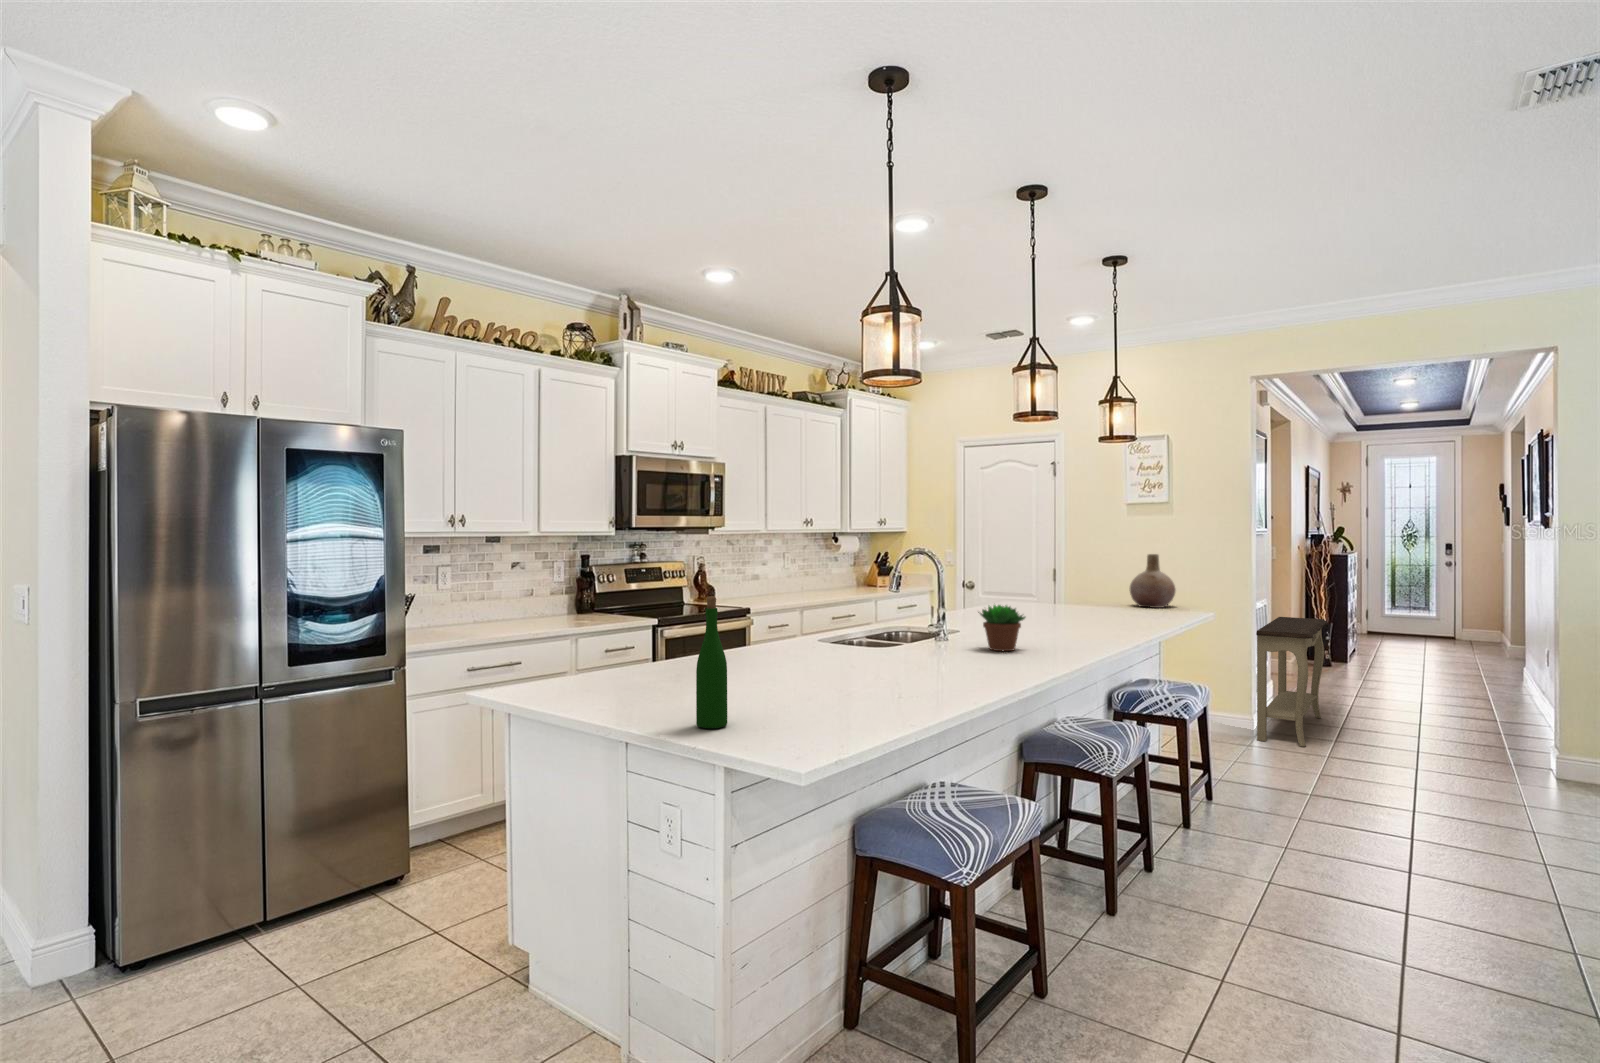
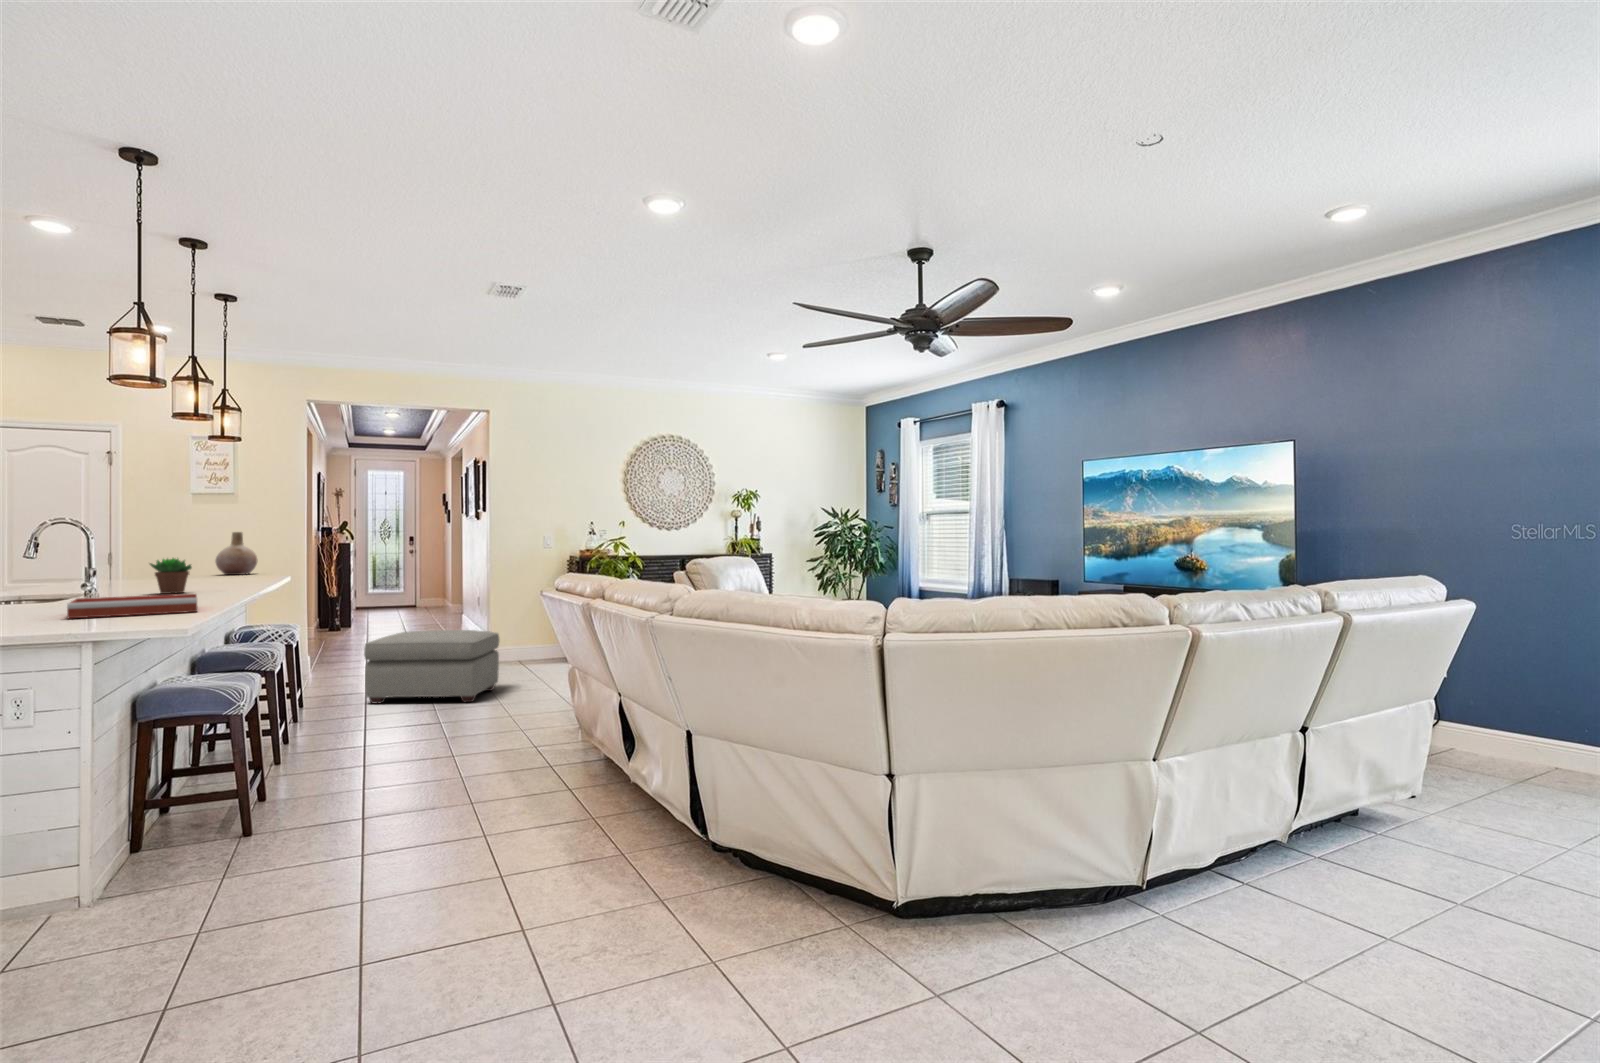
wine bottle: present [696,596,727,728] -> none [29,527,63,626]
console table: present [1256,617,1327,747] -> none [312,585,354,676]
tray: none [765,673,934,726] -> present [67,594,197,618]
ottoman: none [1298,719,1563,883] -> present [364,630,499,703]

